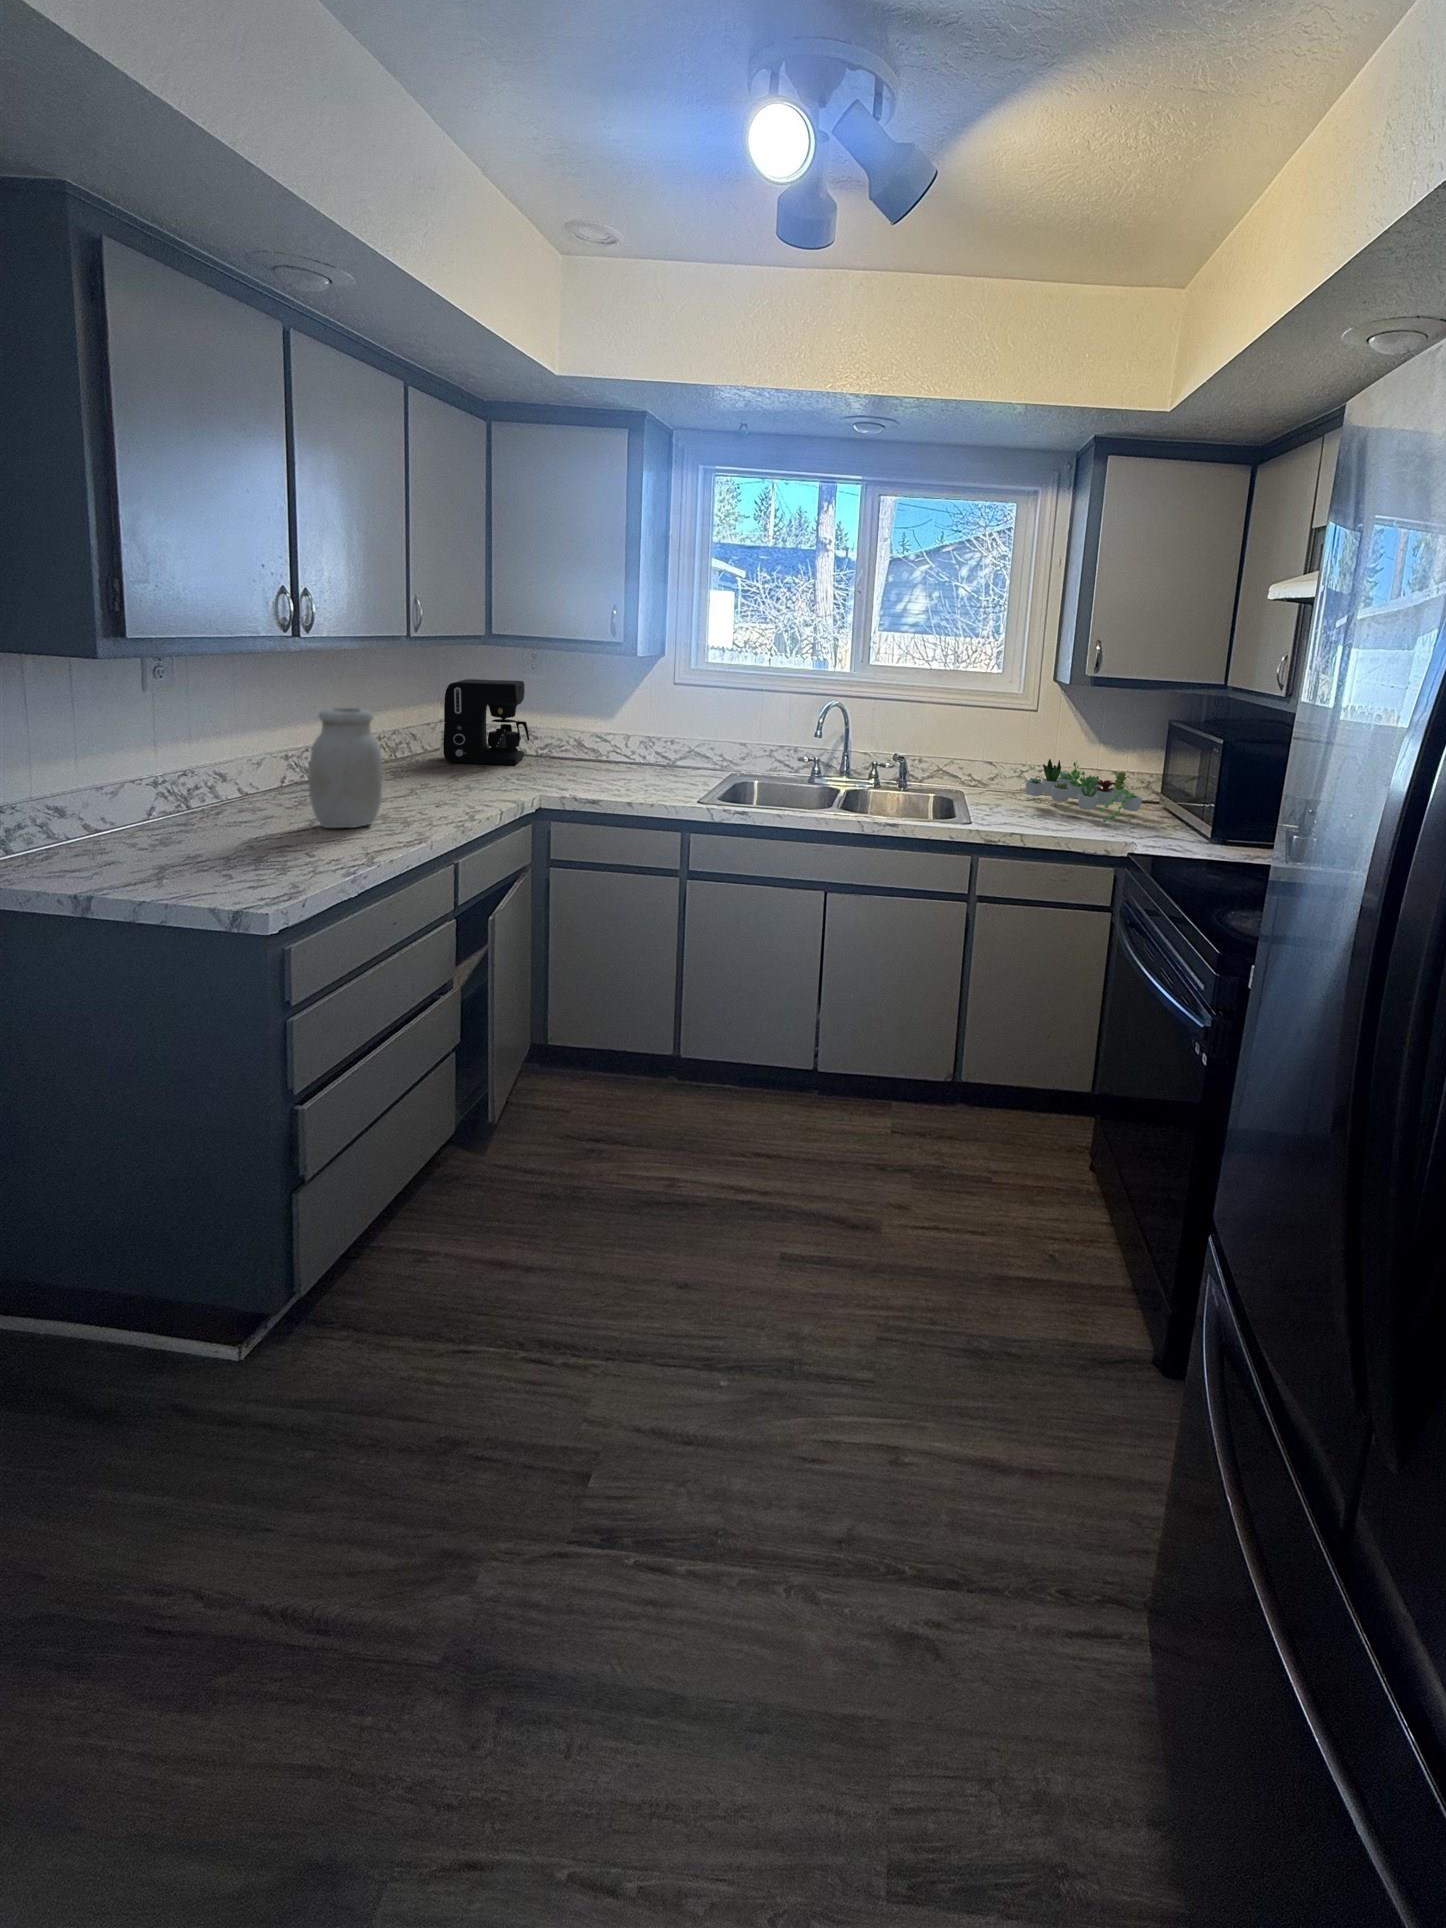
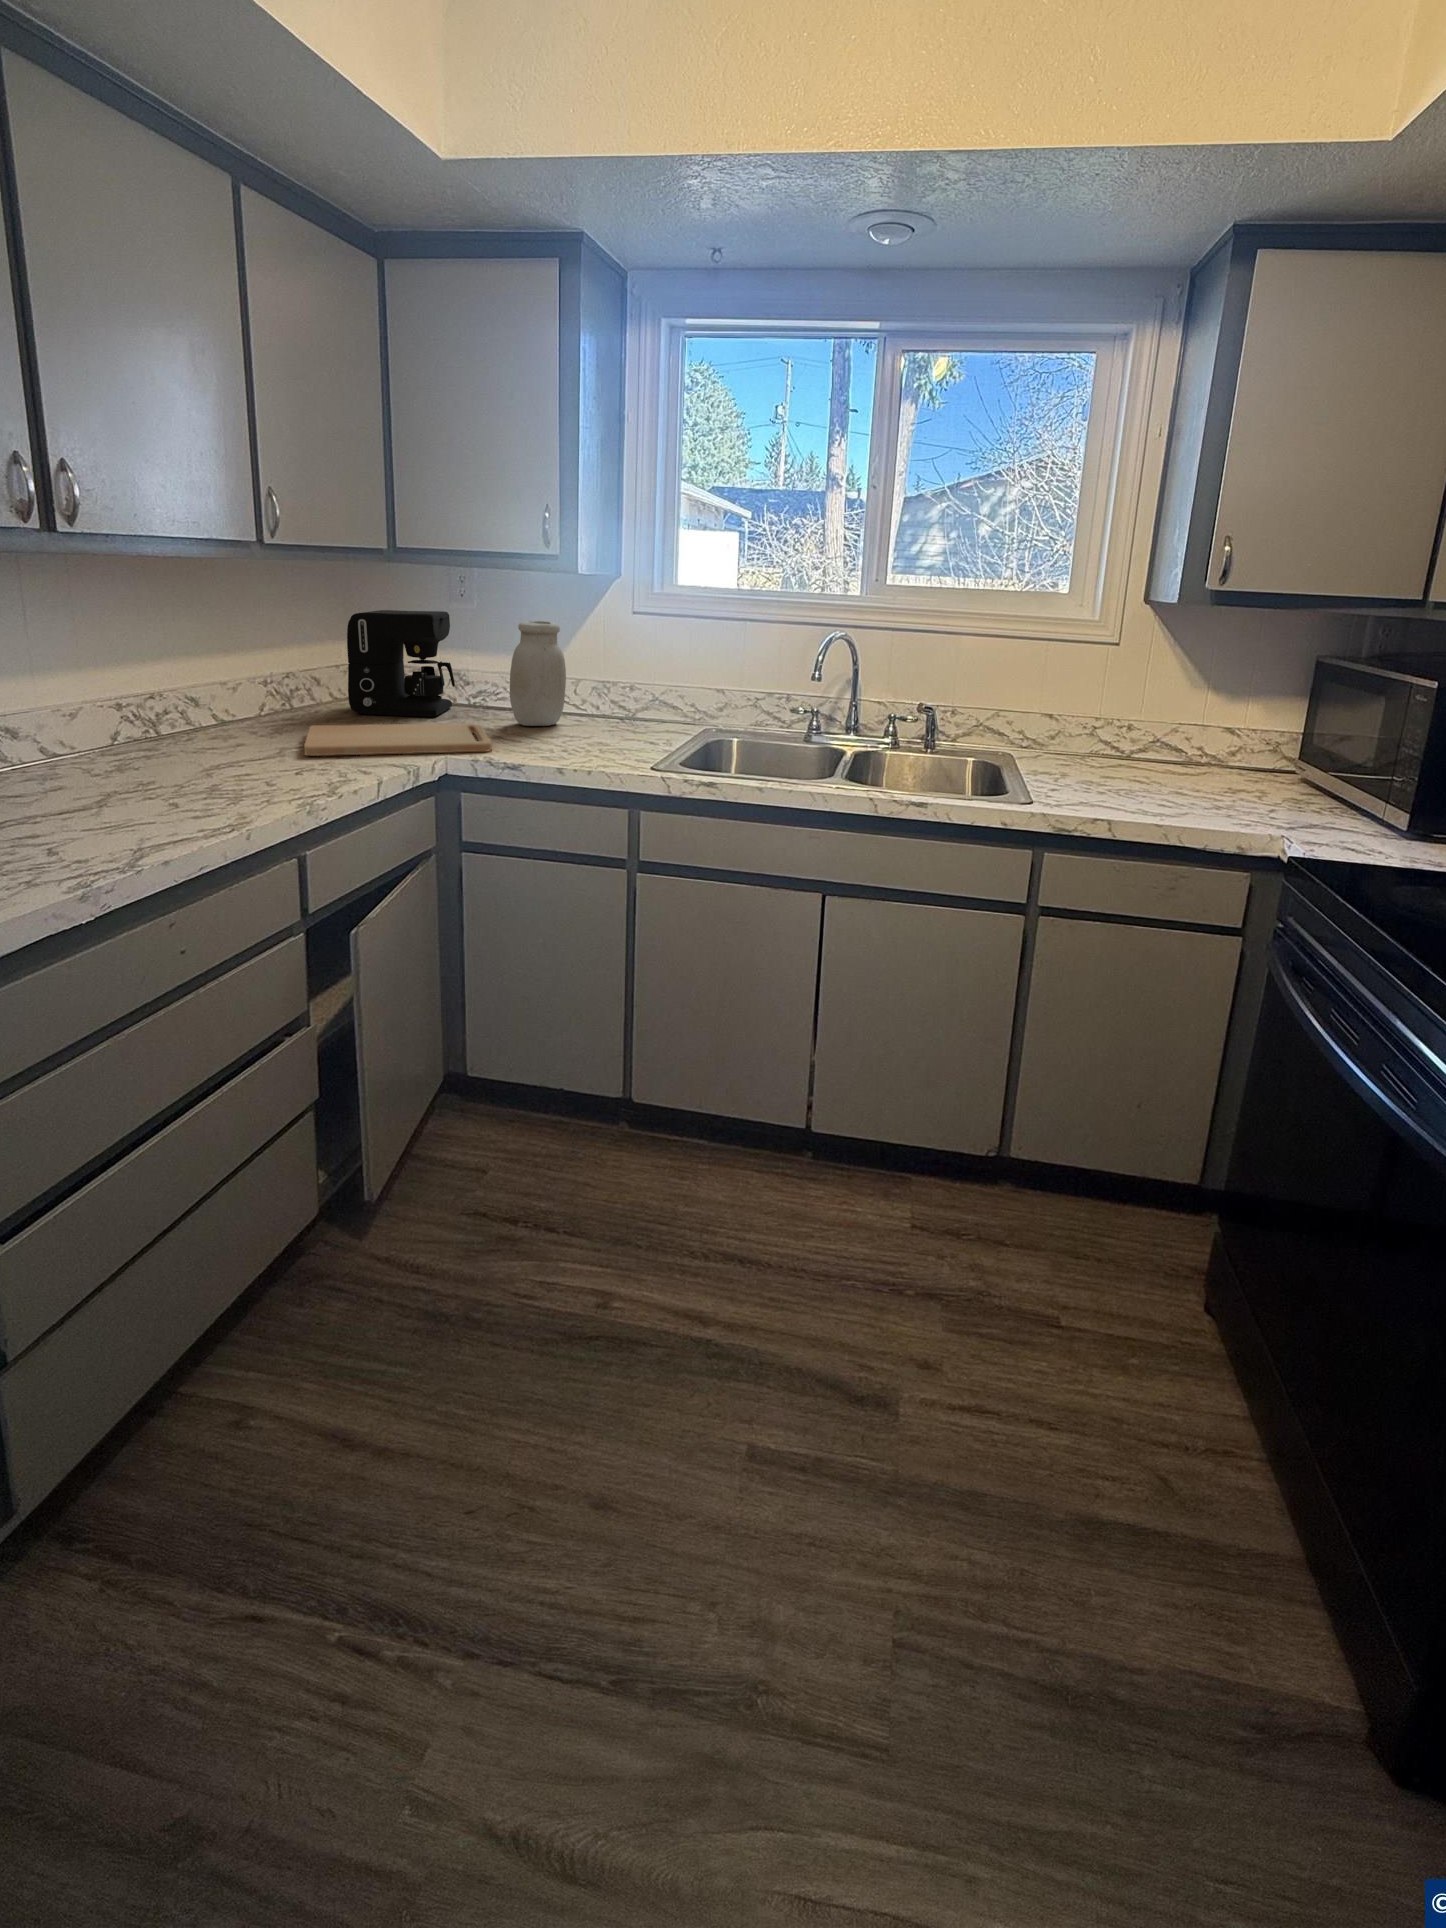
jar: present [309,708,383,828] -> present [510,621,566,726]
succulent plant: present [1026,759,1142,822] -> none [1091,710,1286,803]
cutting board: none [424,770,573,794] -> present [304,723,492,756]

